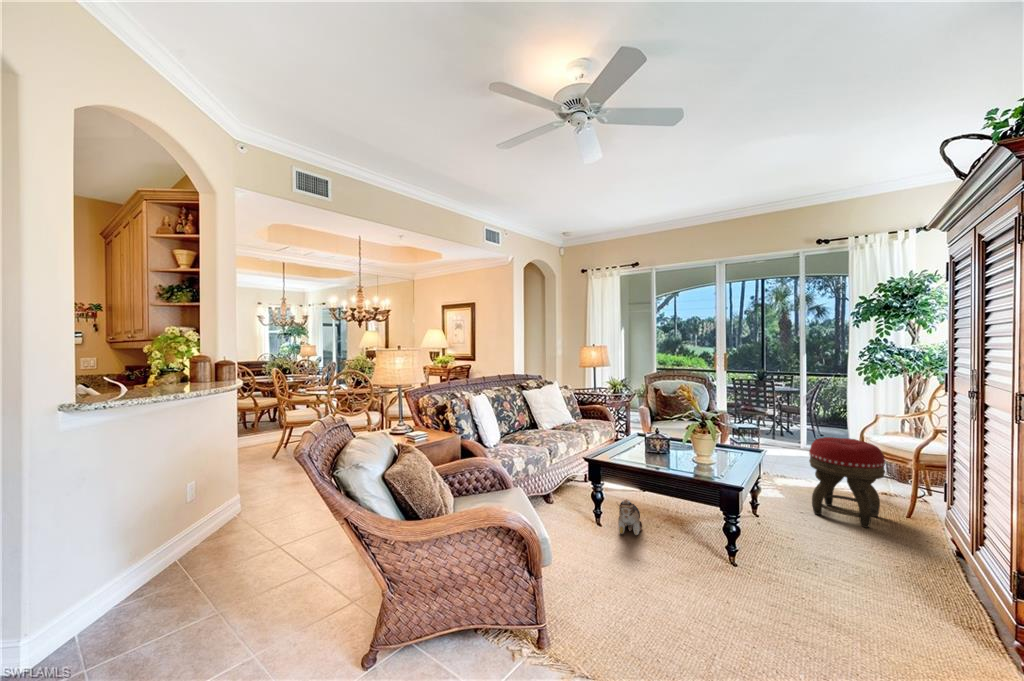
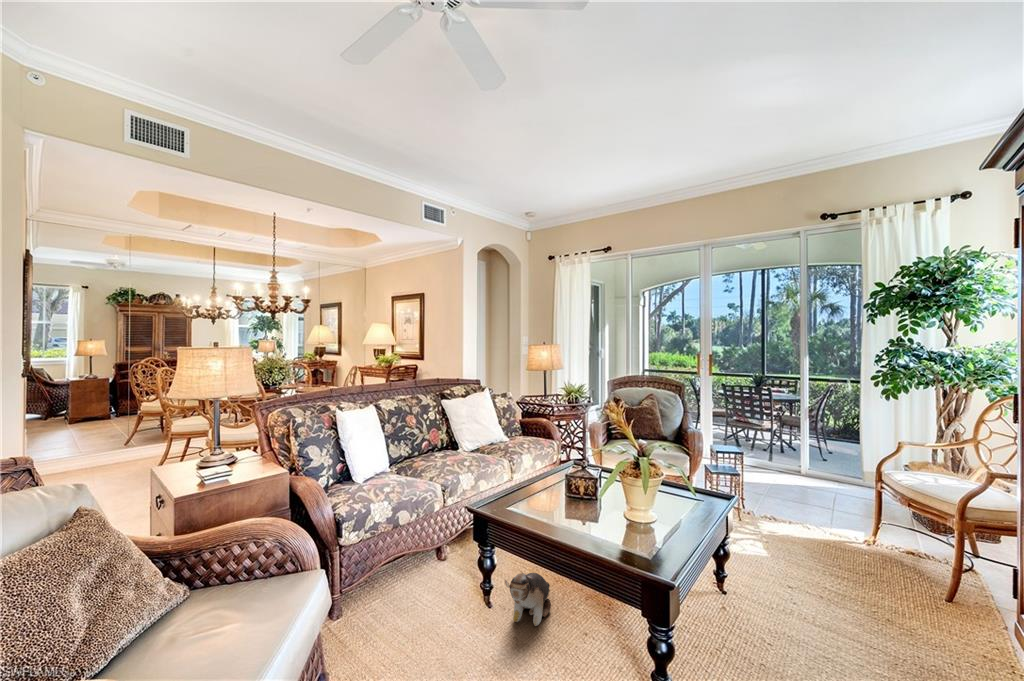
footstool: present [809,437,885,528] -> none [801,477,913,620]

